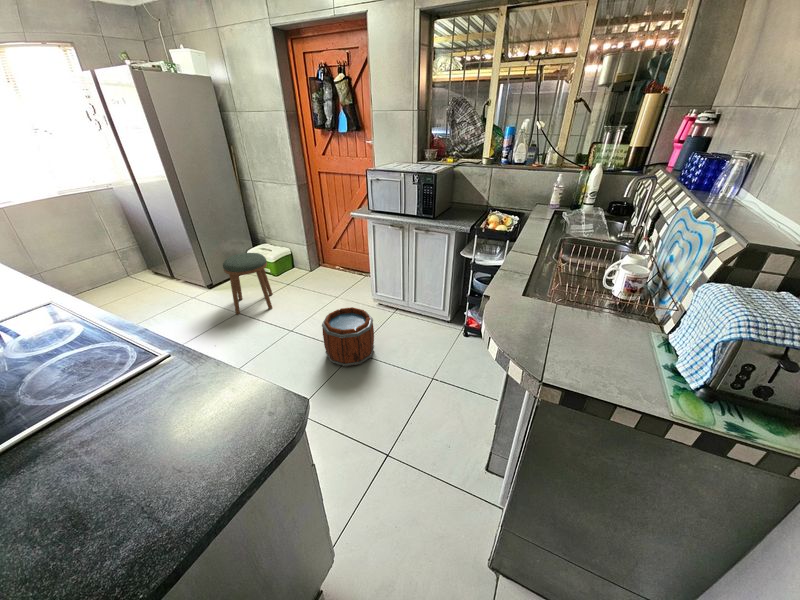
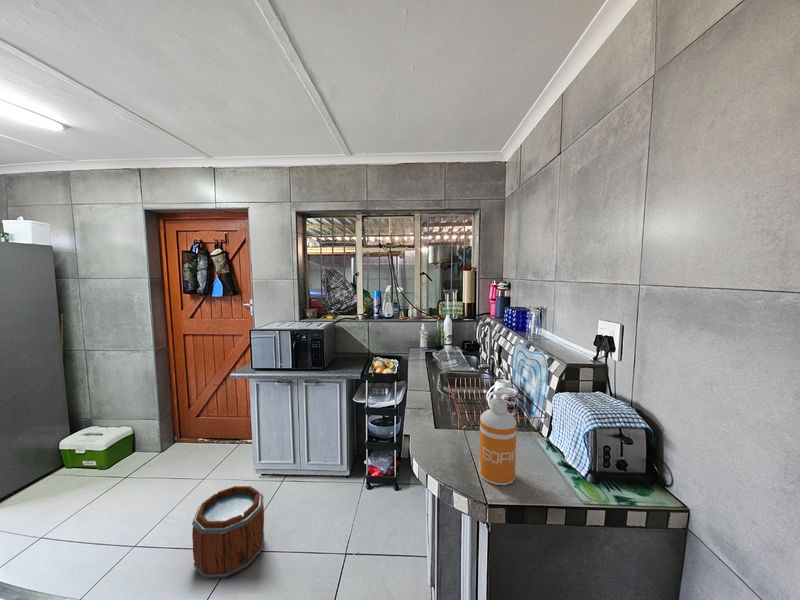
stool: present [223,253,273,314] -> none [20,441,100,547]
soap dispenser: none [549,265,622,369] -> present [479,391,516,485]

